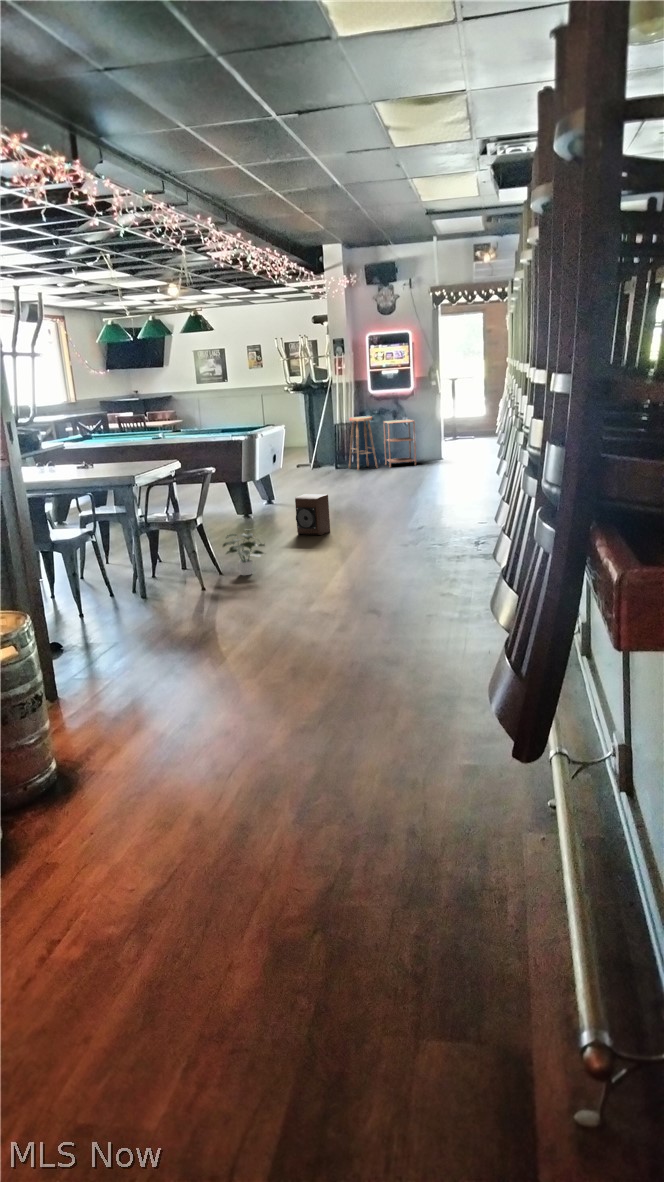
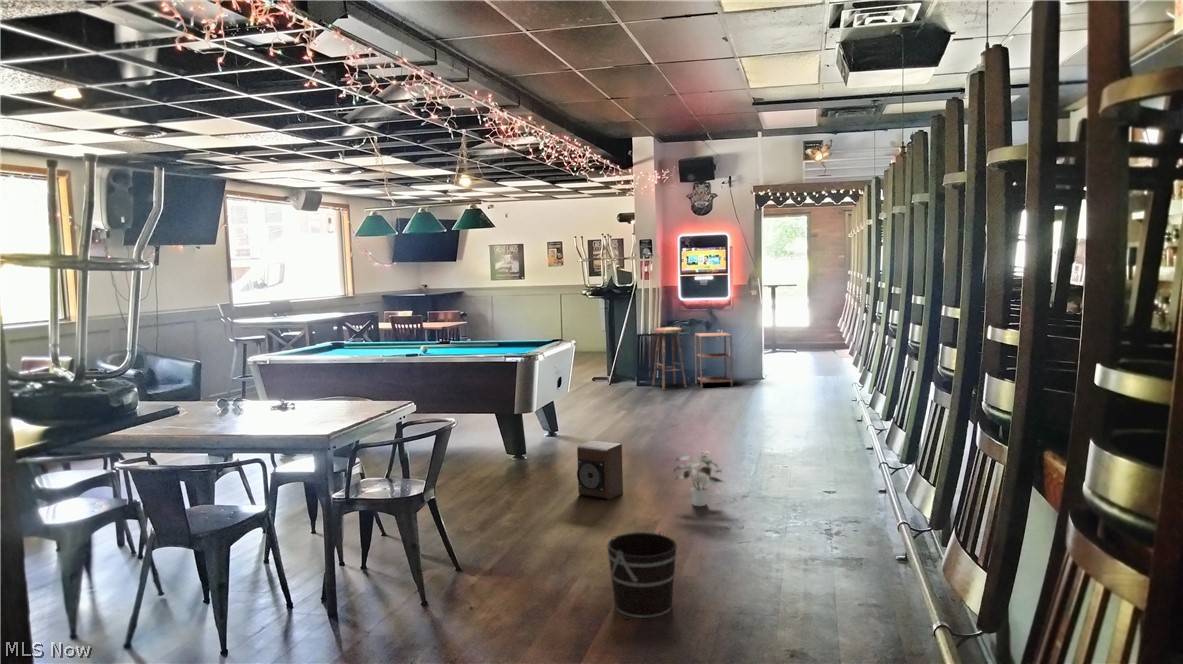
potted plant: present [223,529,265,576] -> present [674,451,722,506]
bucket: none [324,533,369,585] -> present [607,532,677,618]

